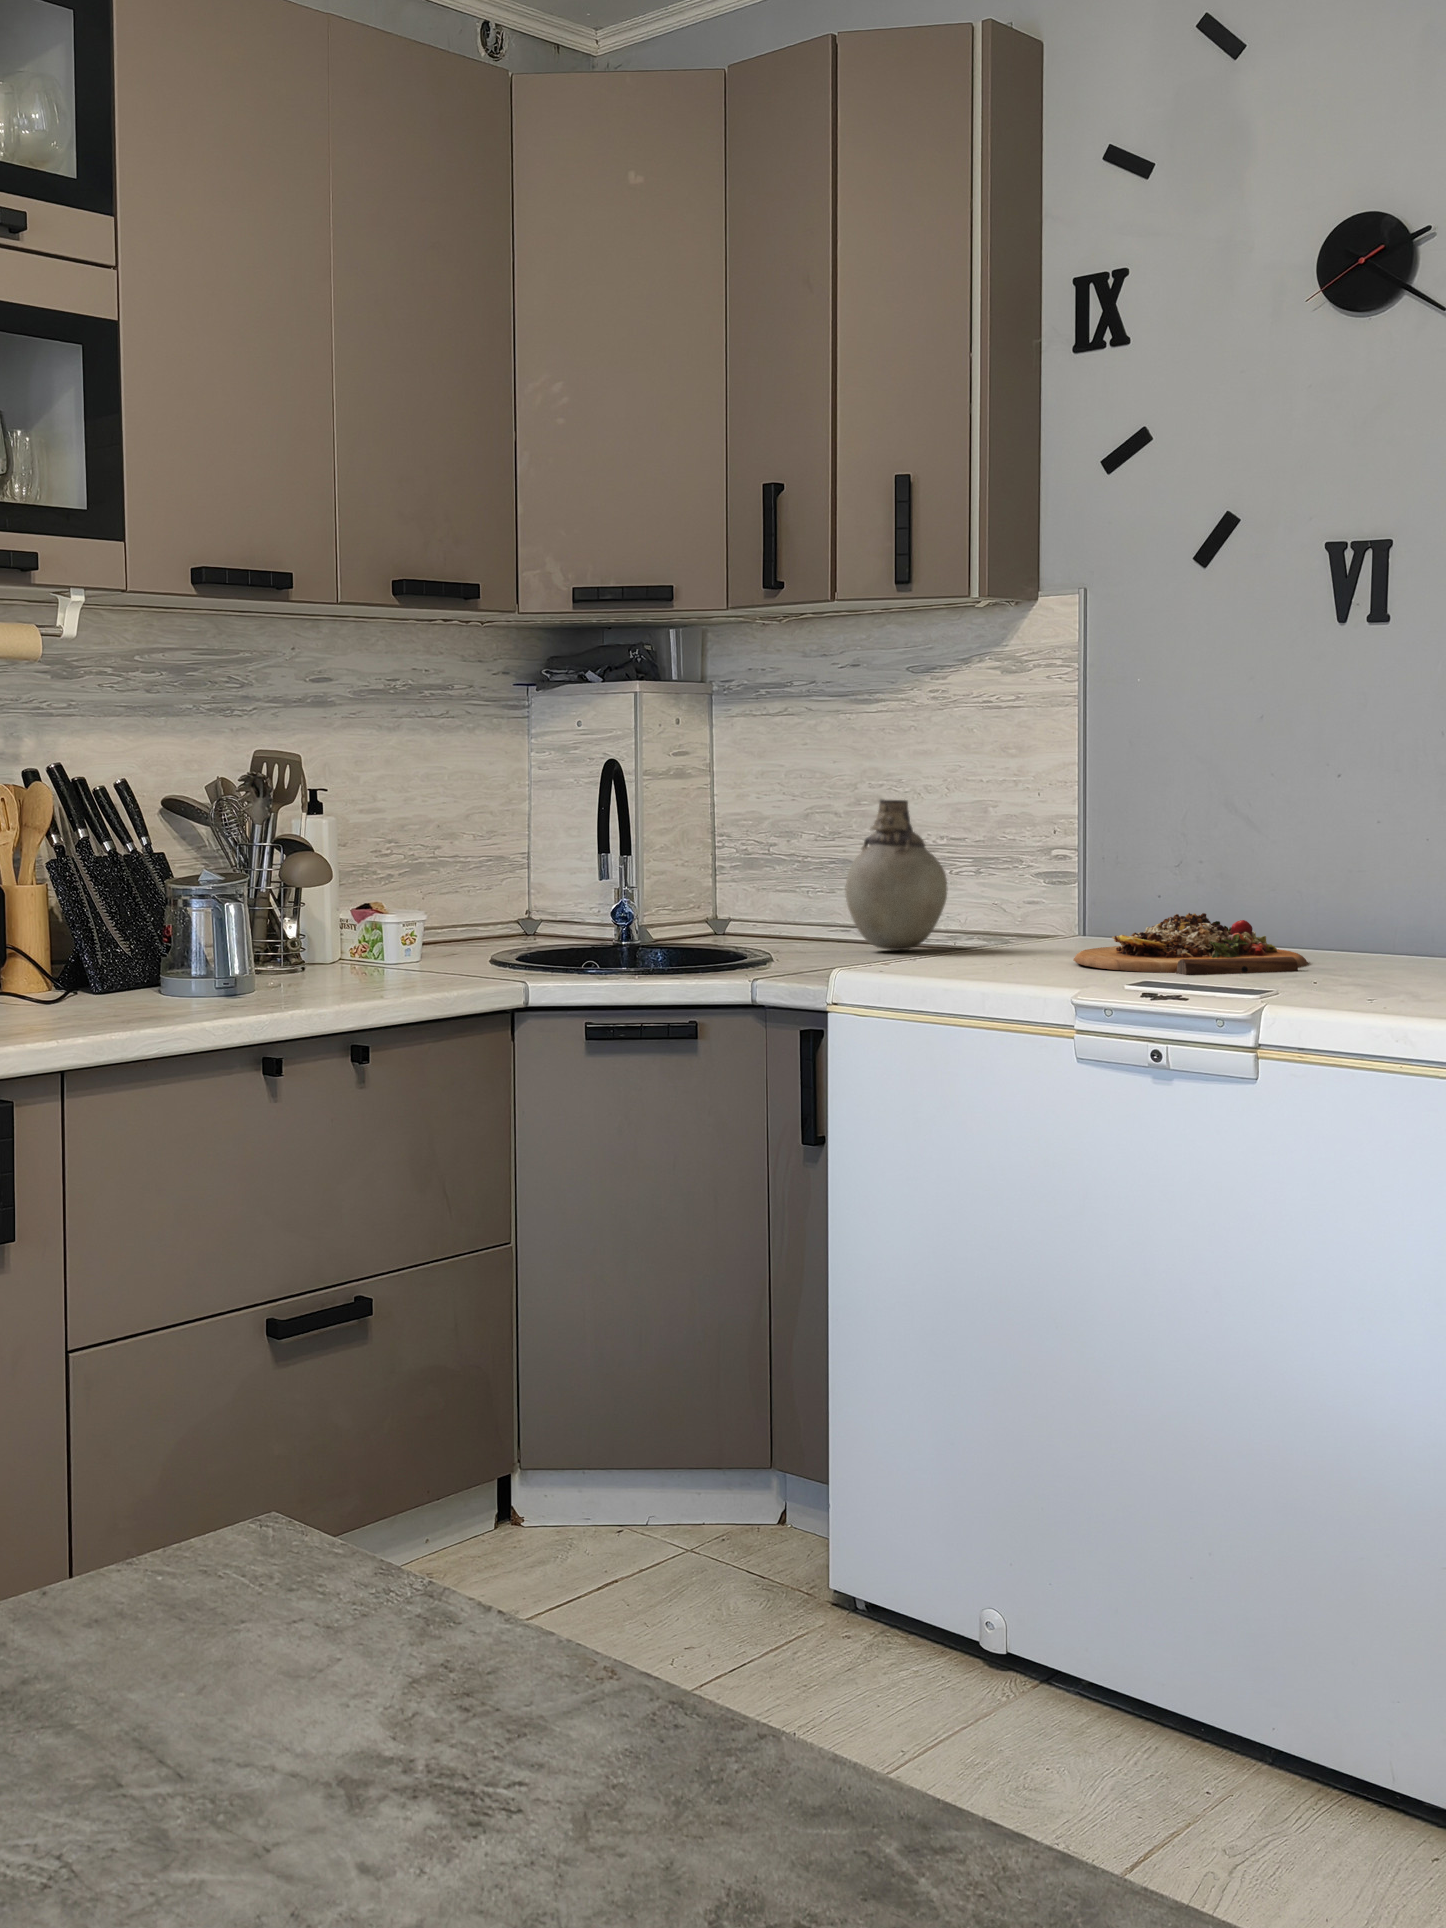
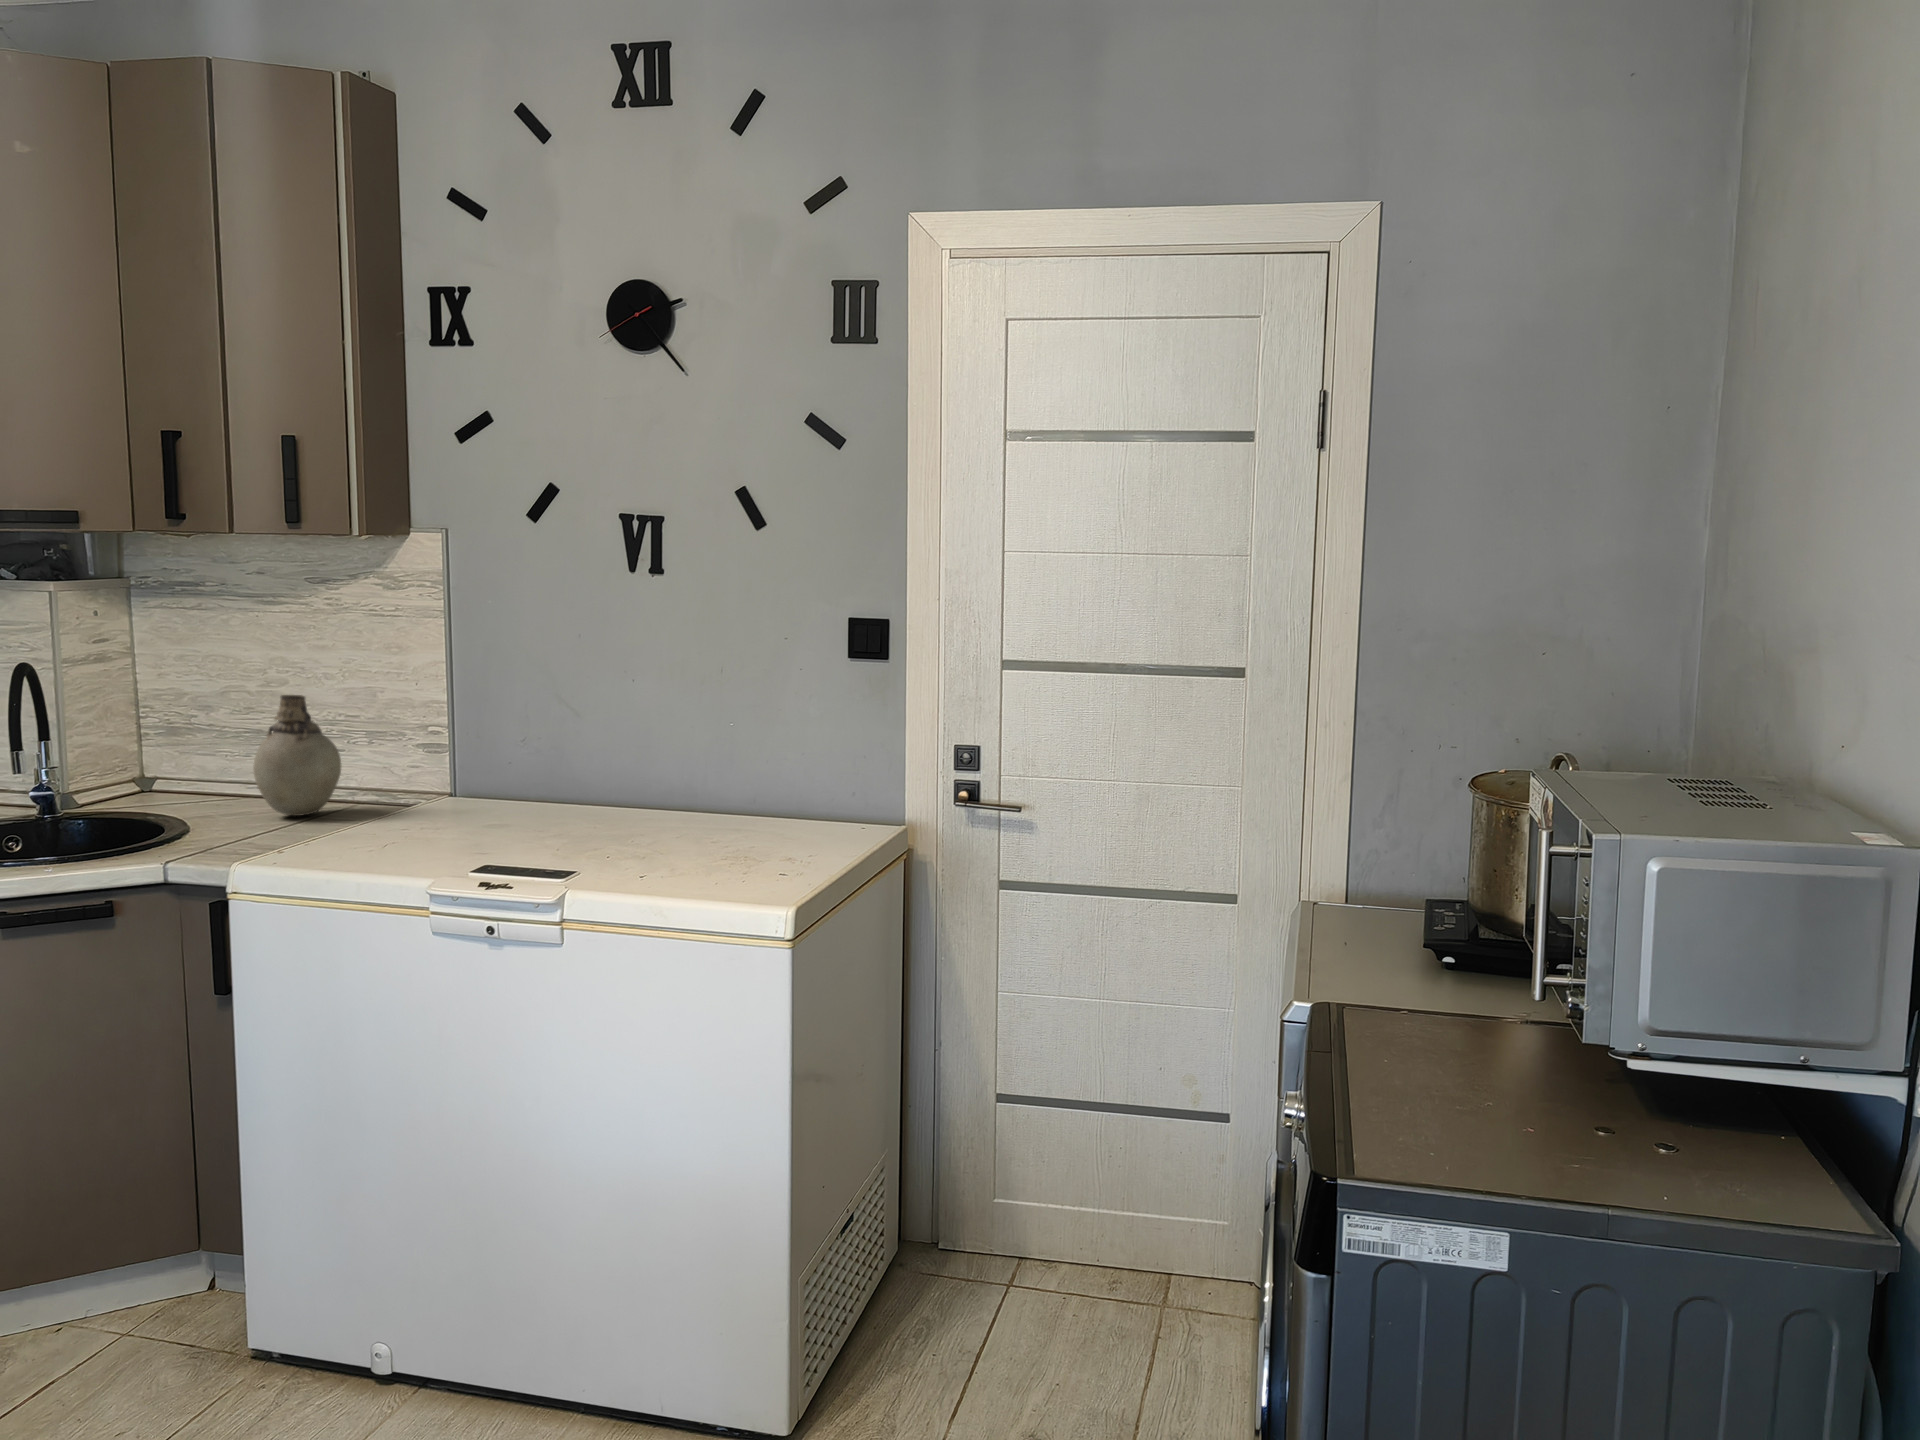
cutting board: present [1073,913,1308,975] -> none [438,790,609,848]

